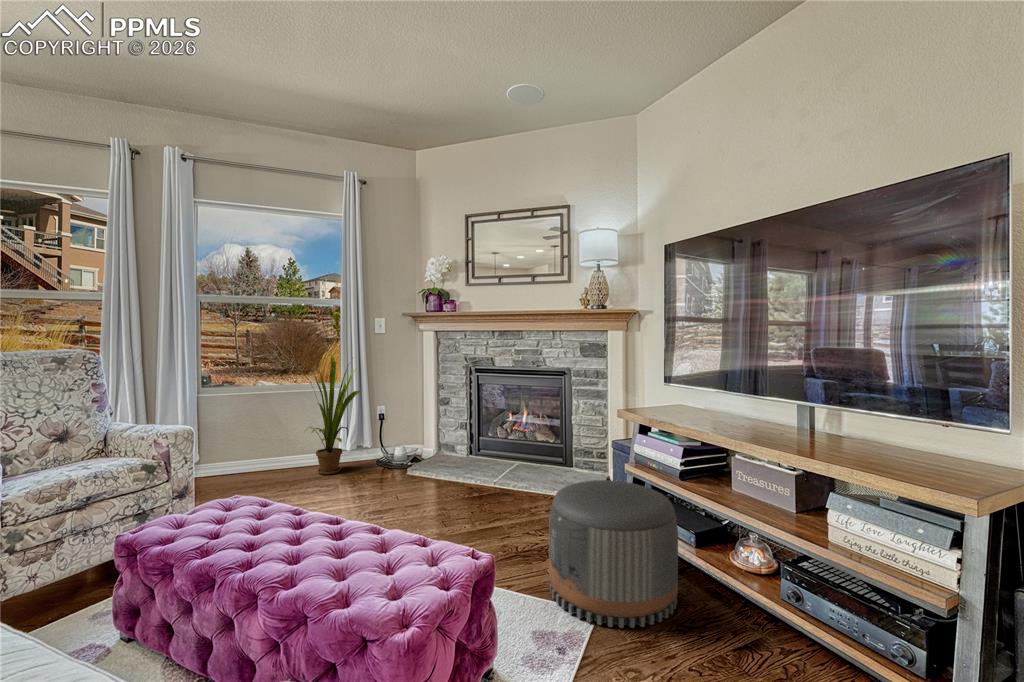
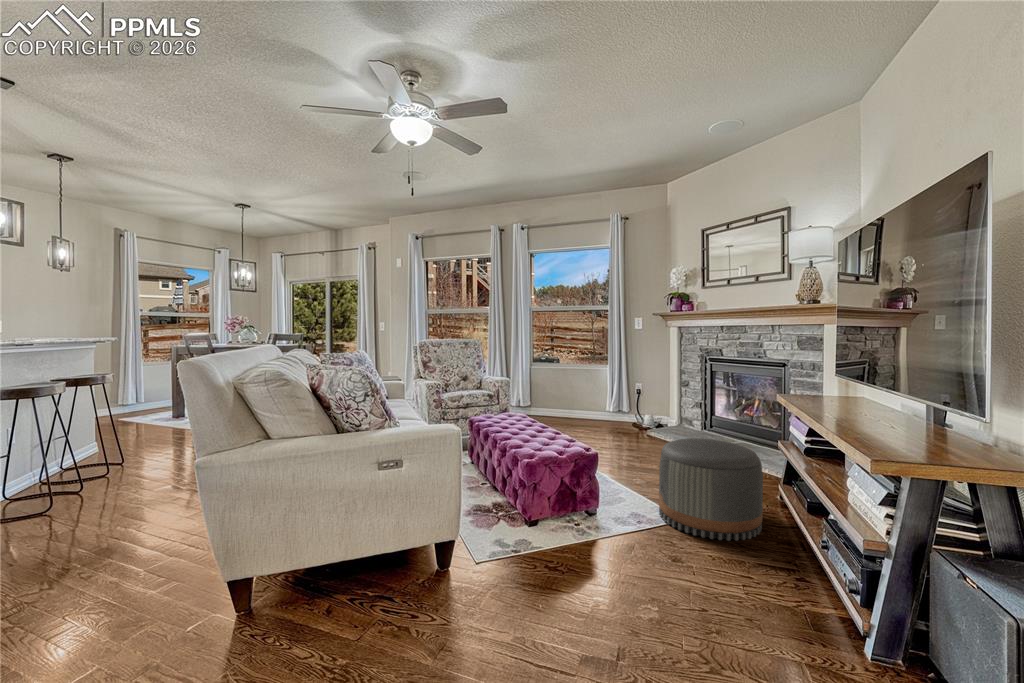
house plant: present [294,354,361,475] -> none [574,344,618,426]

